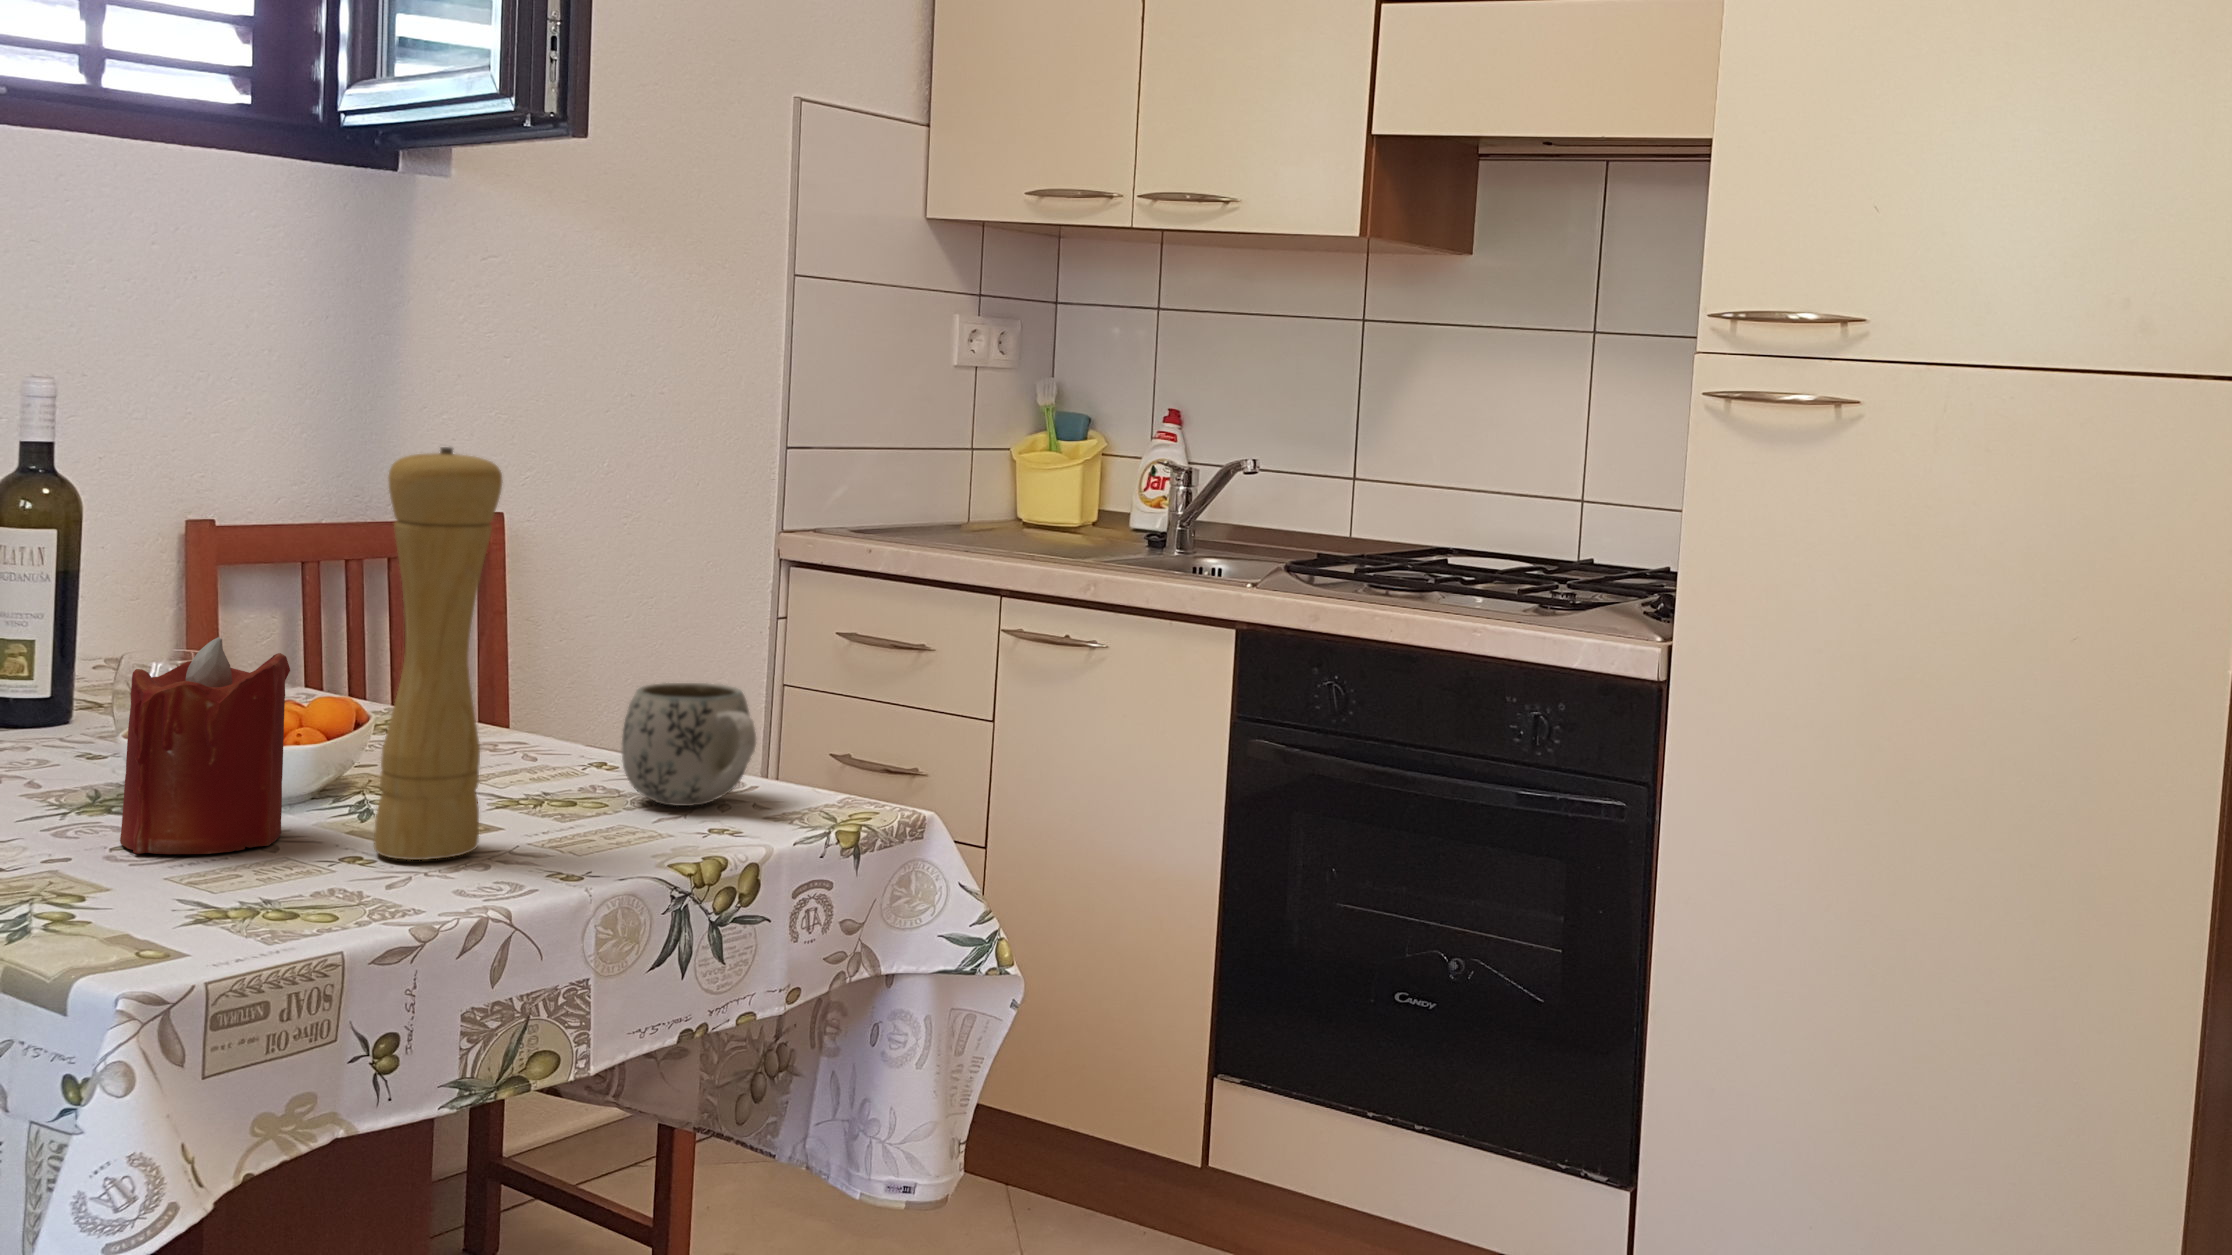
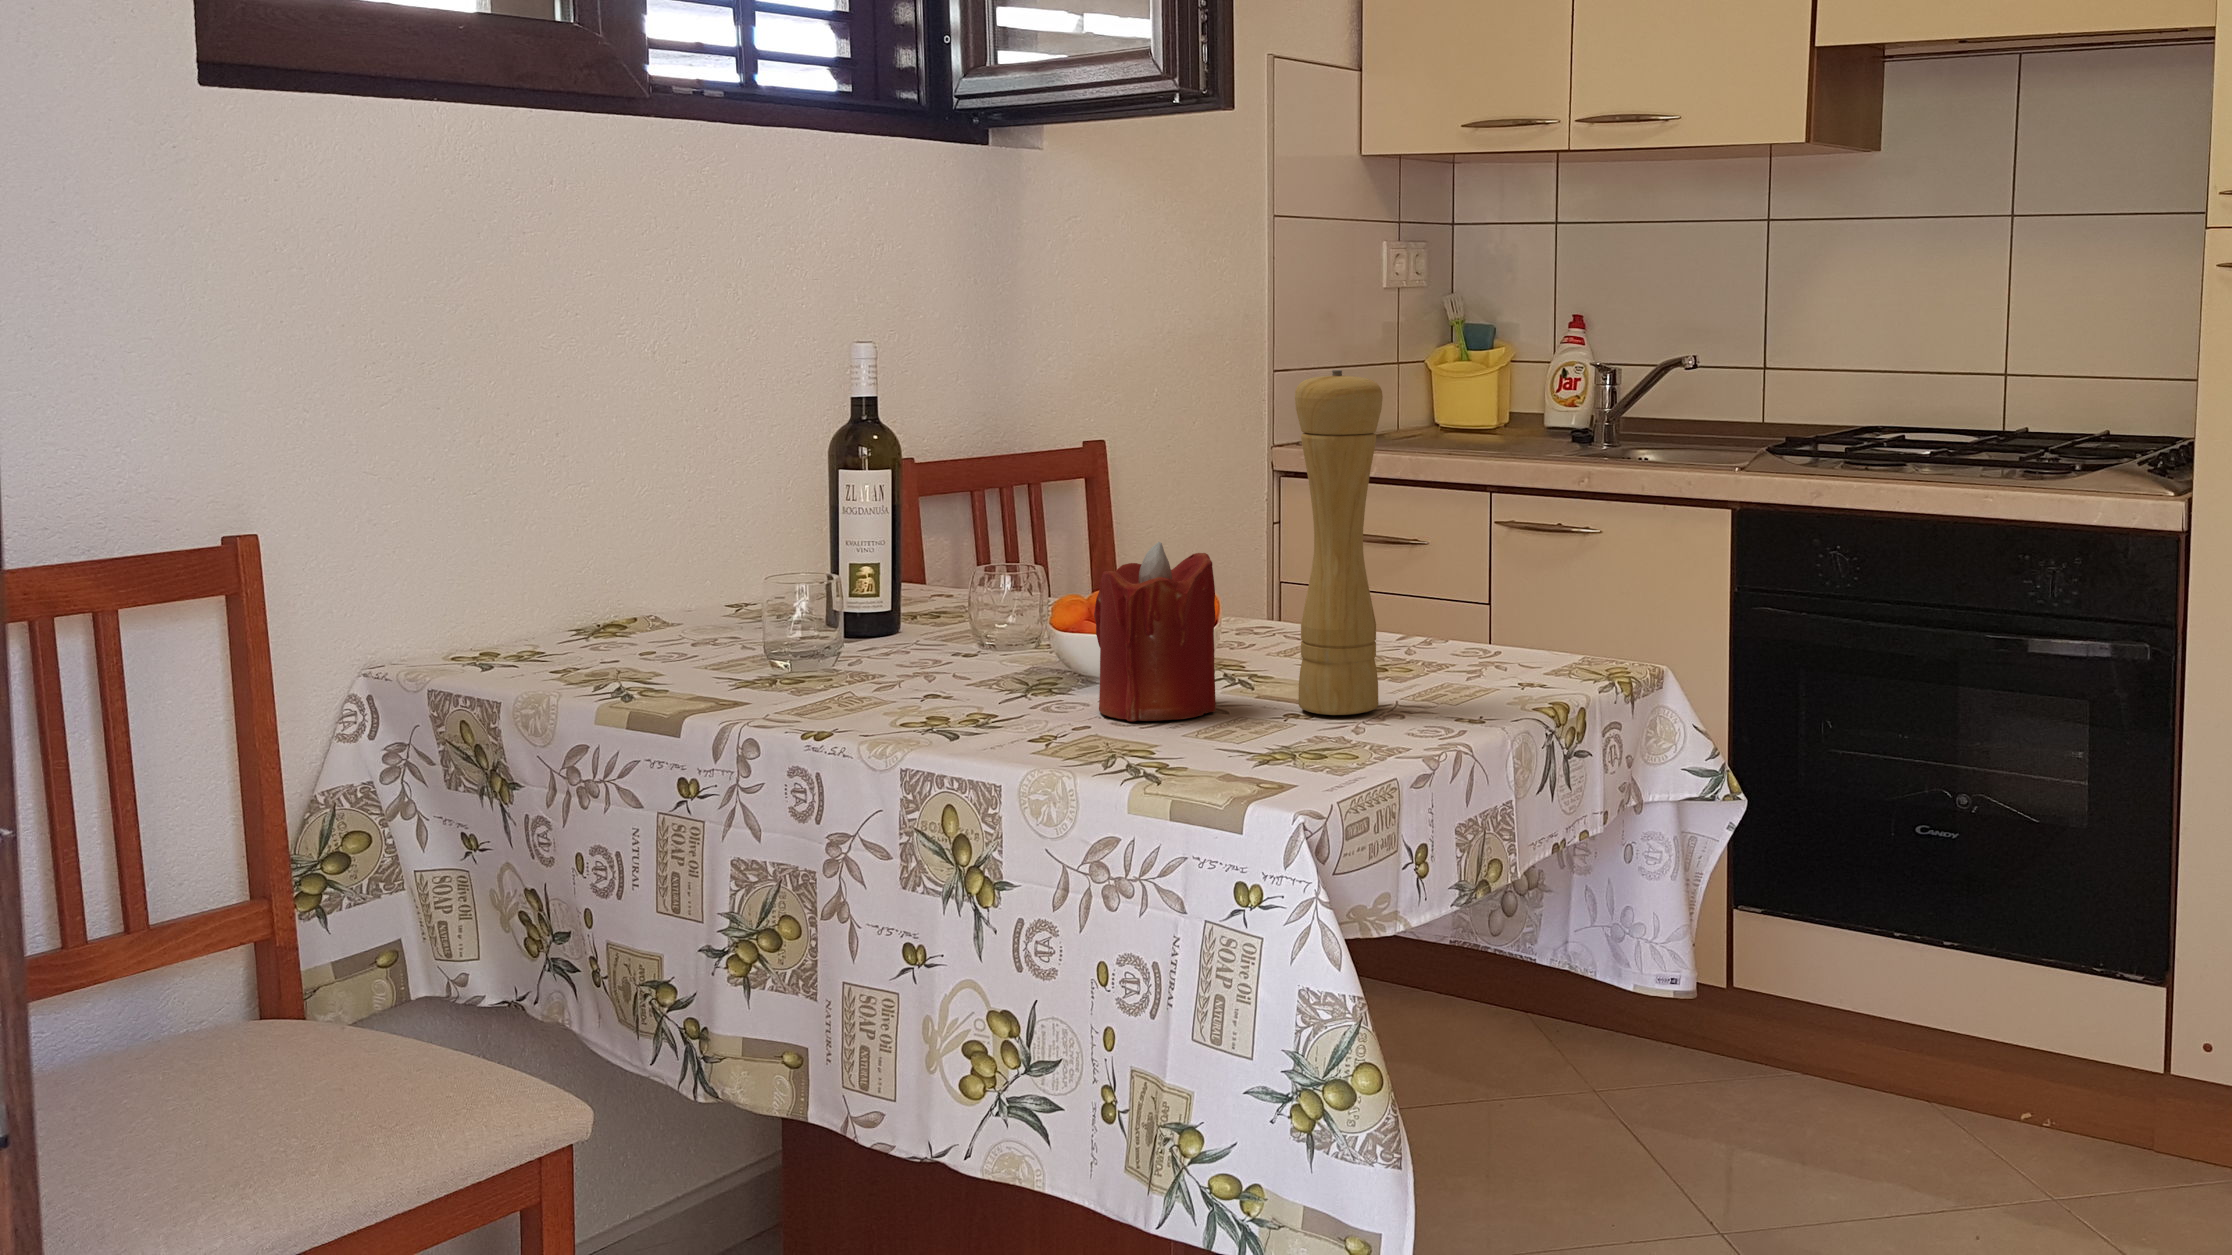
mug: present [622,683,756,806] -> none [1411,565,1538,669]

